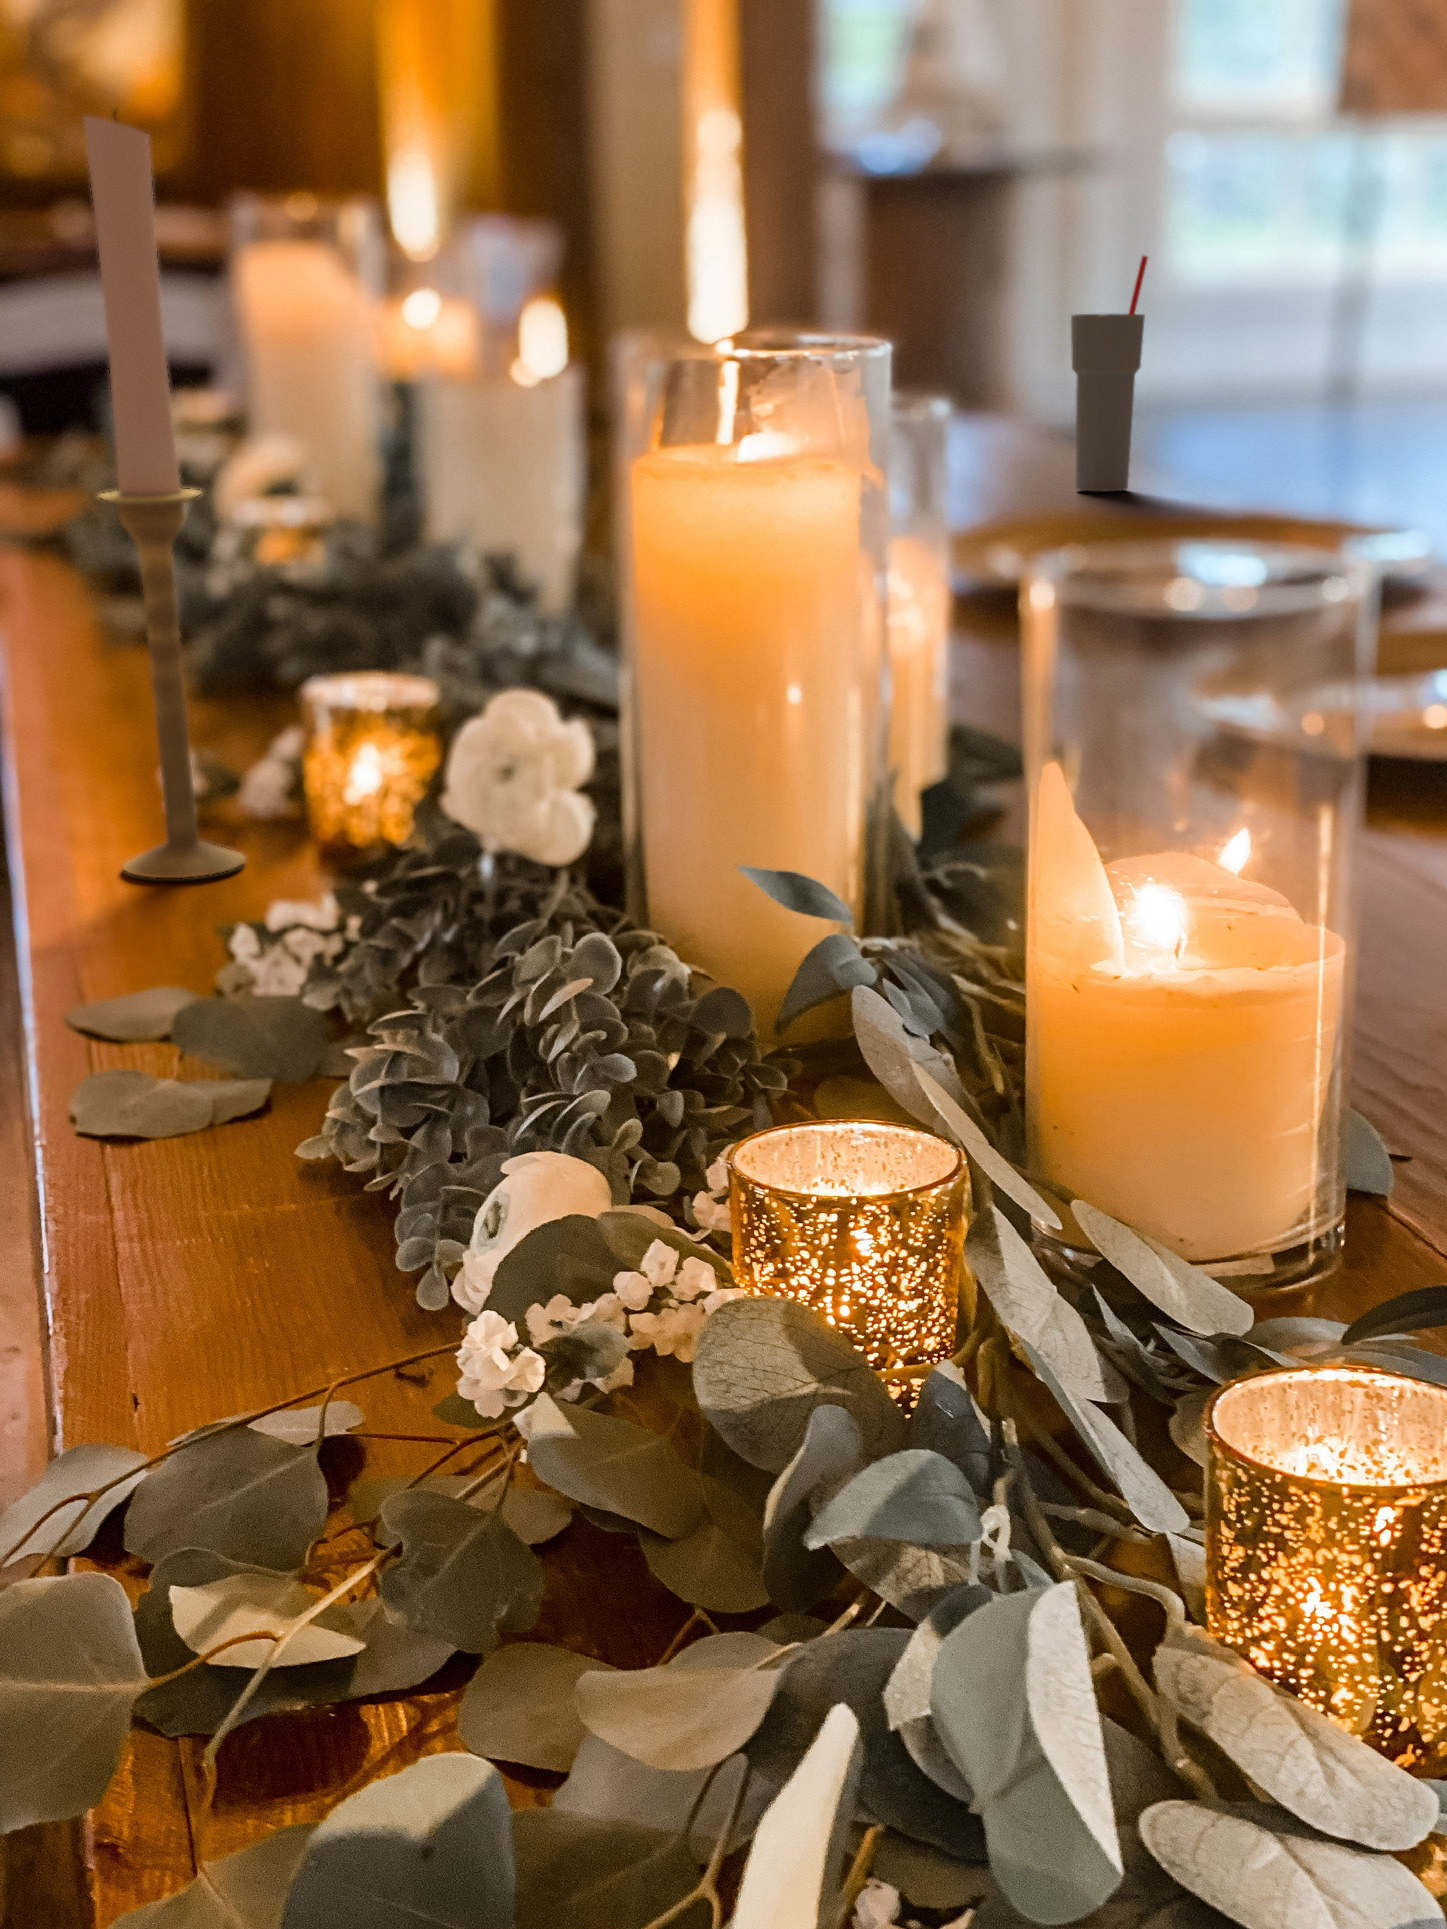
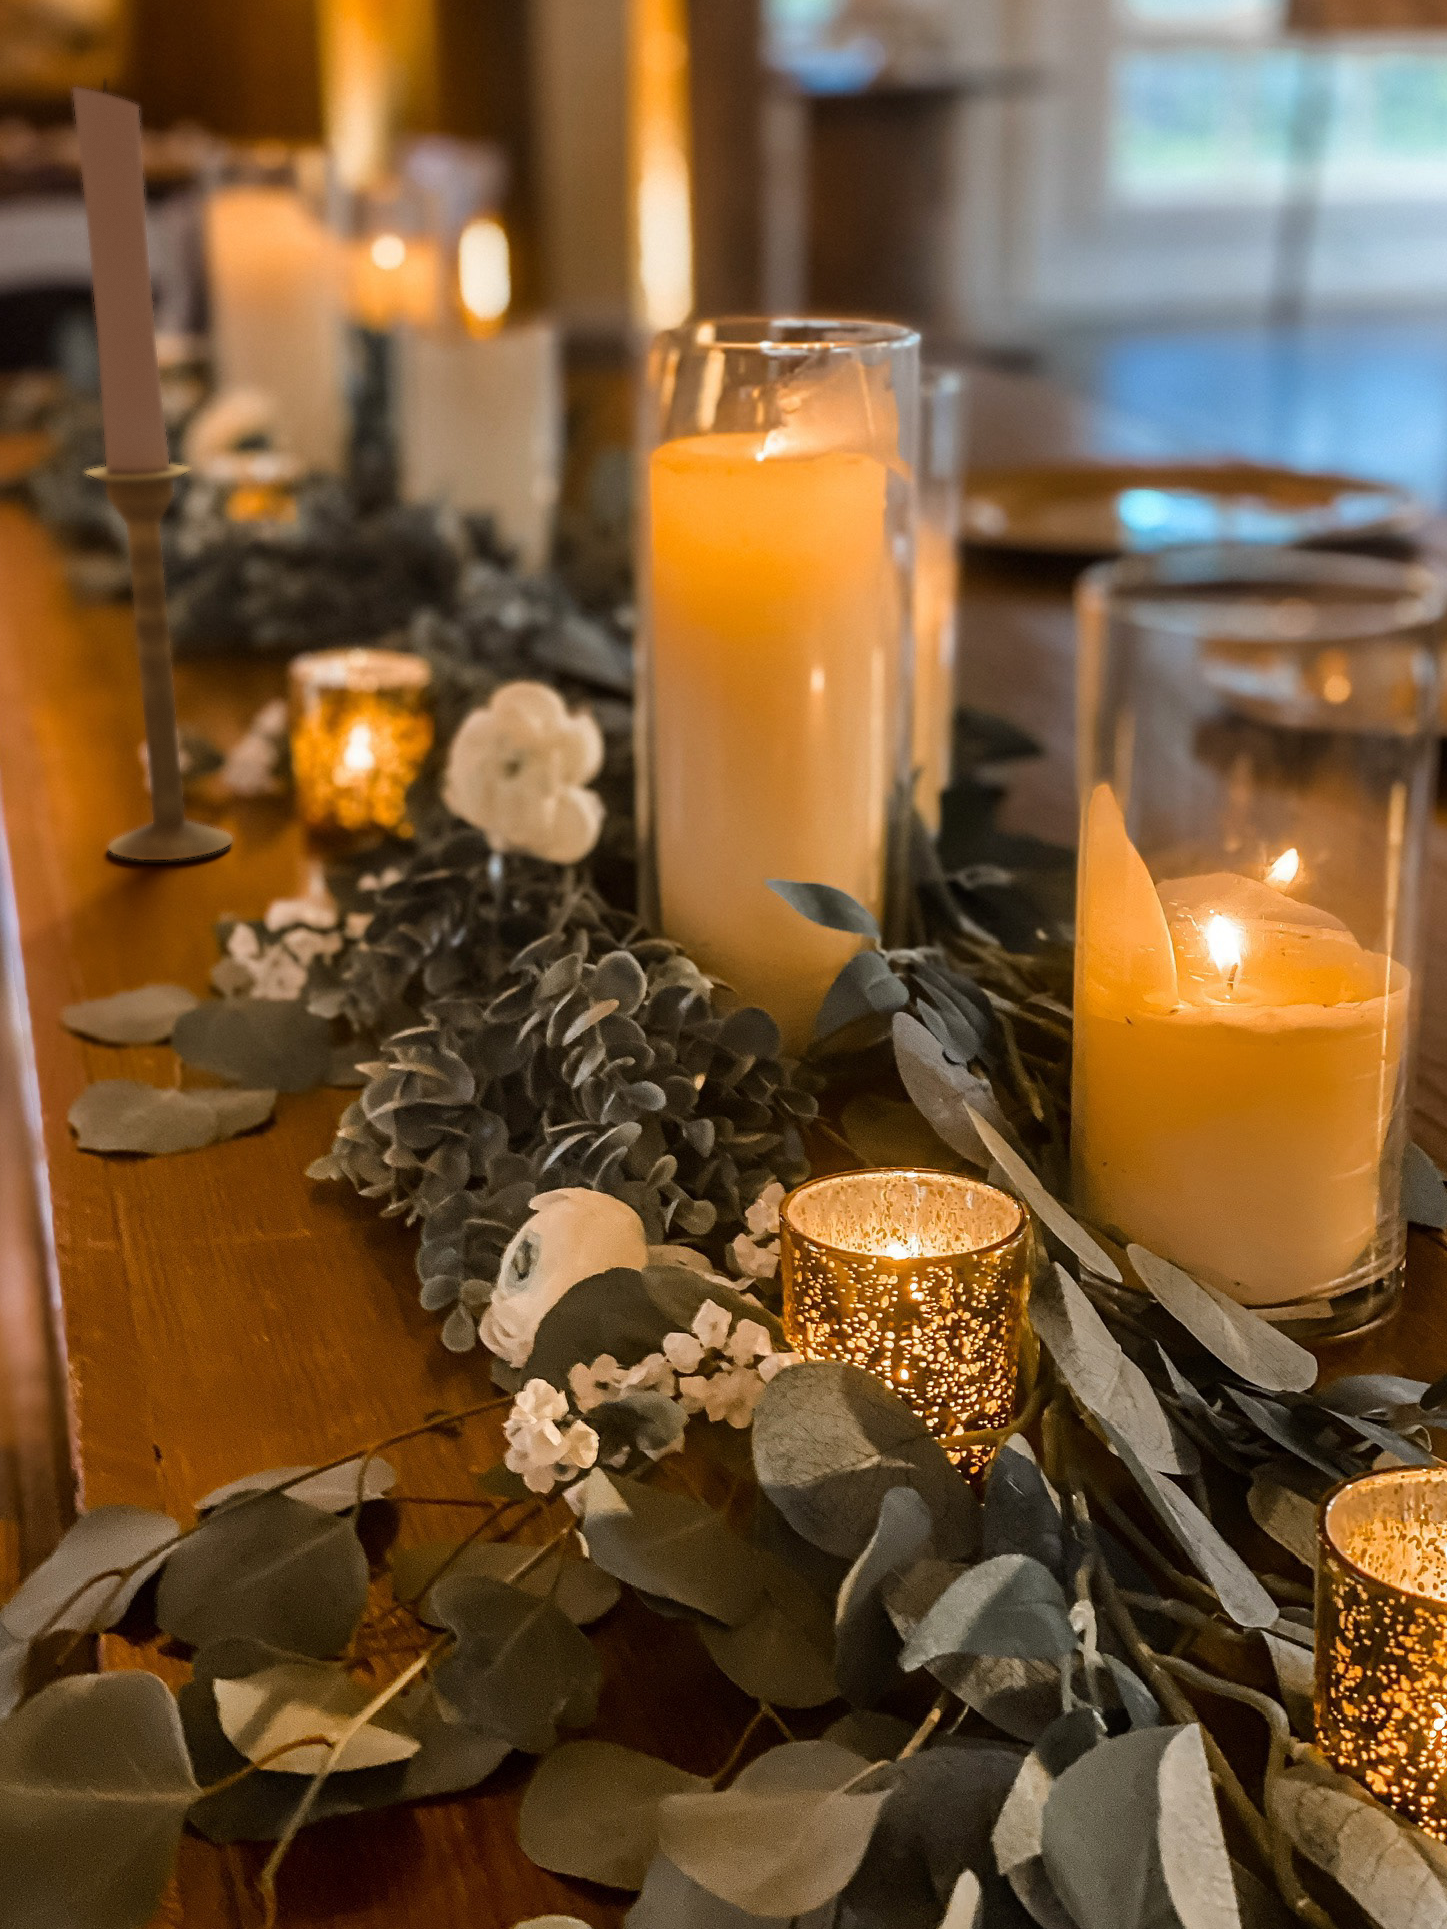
cup: present [1071,256,1148,491] -> none [1041,208,1119,445]

